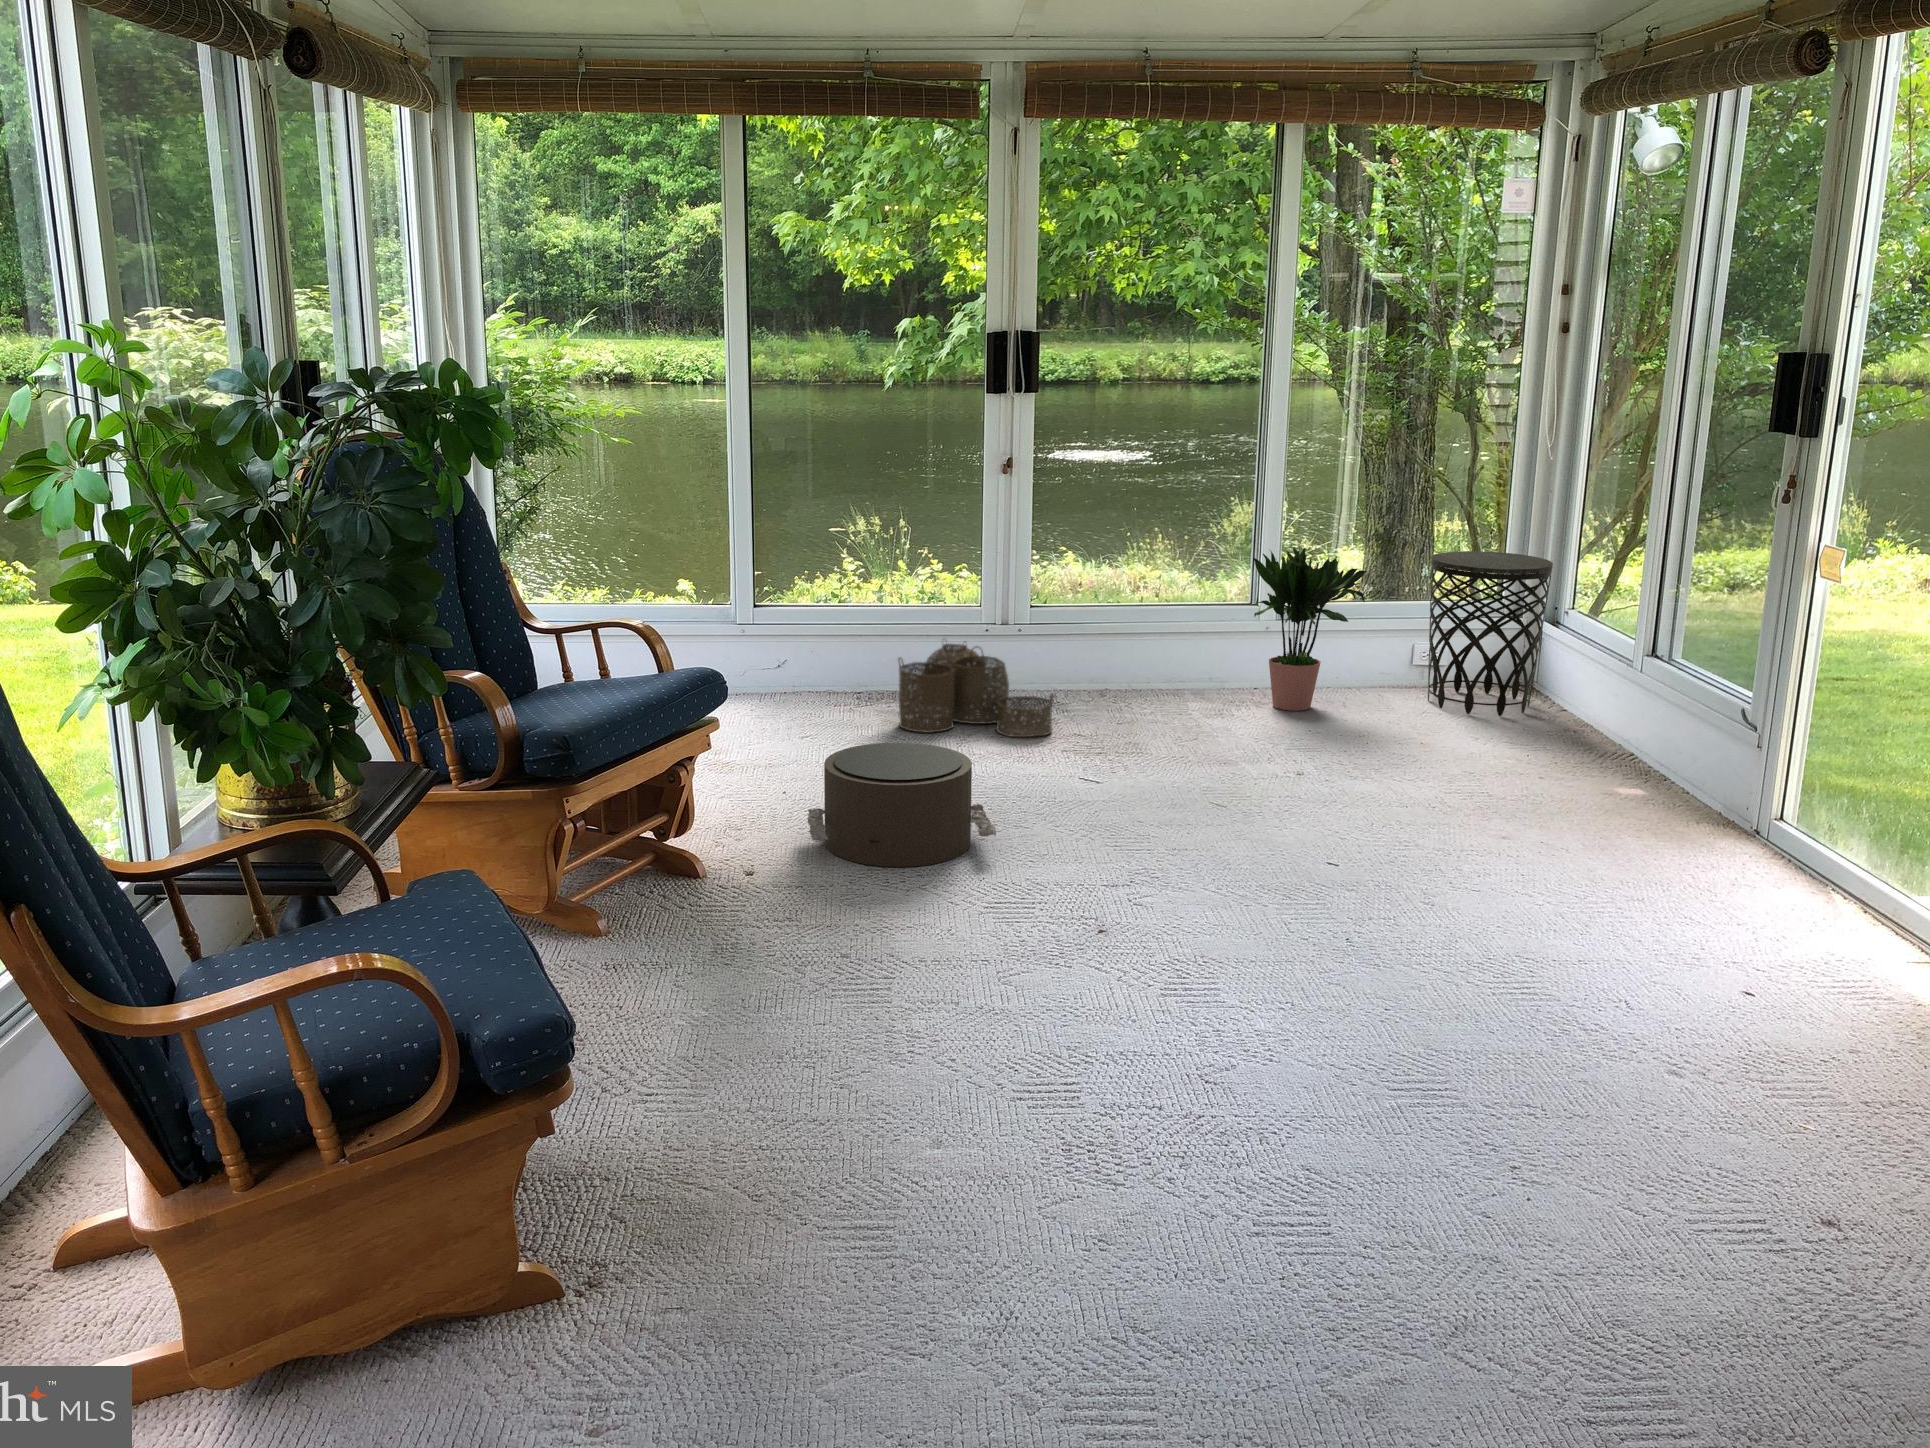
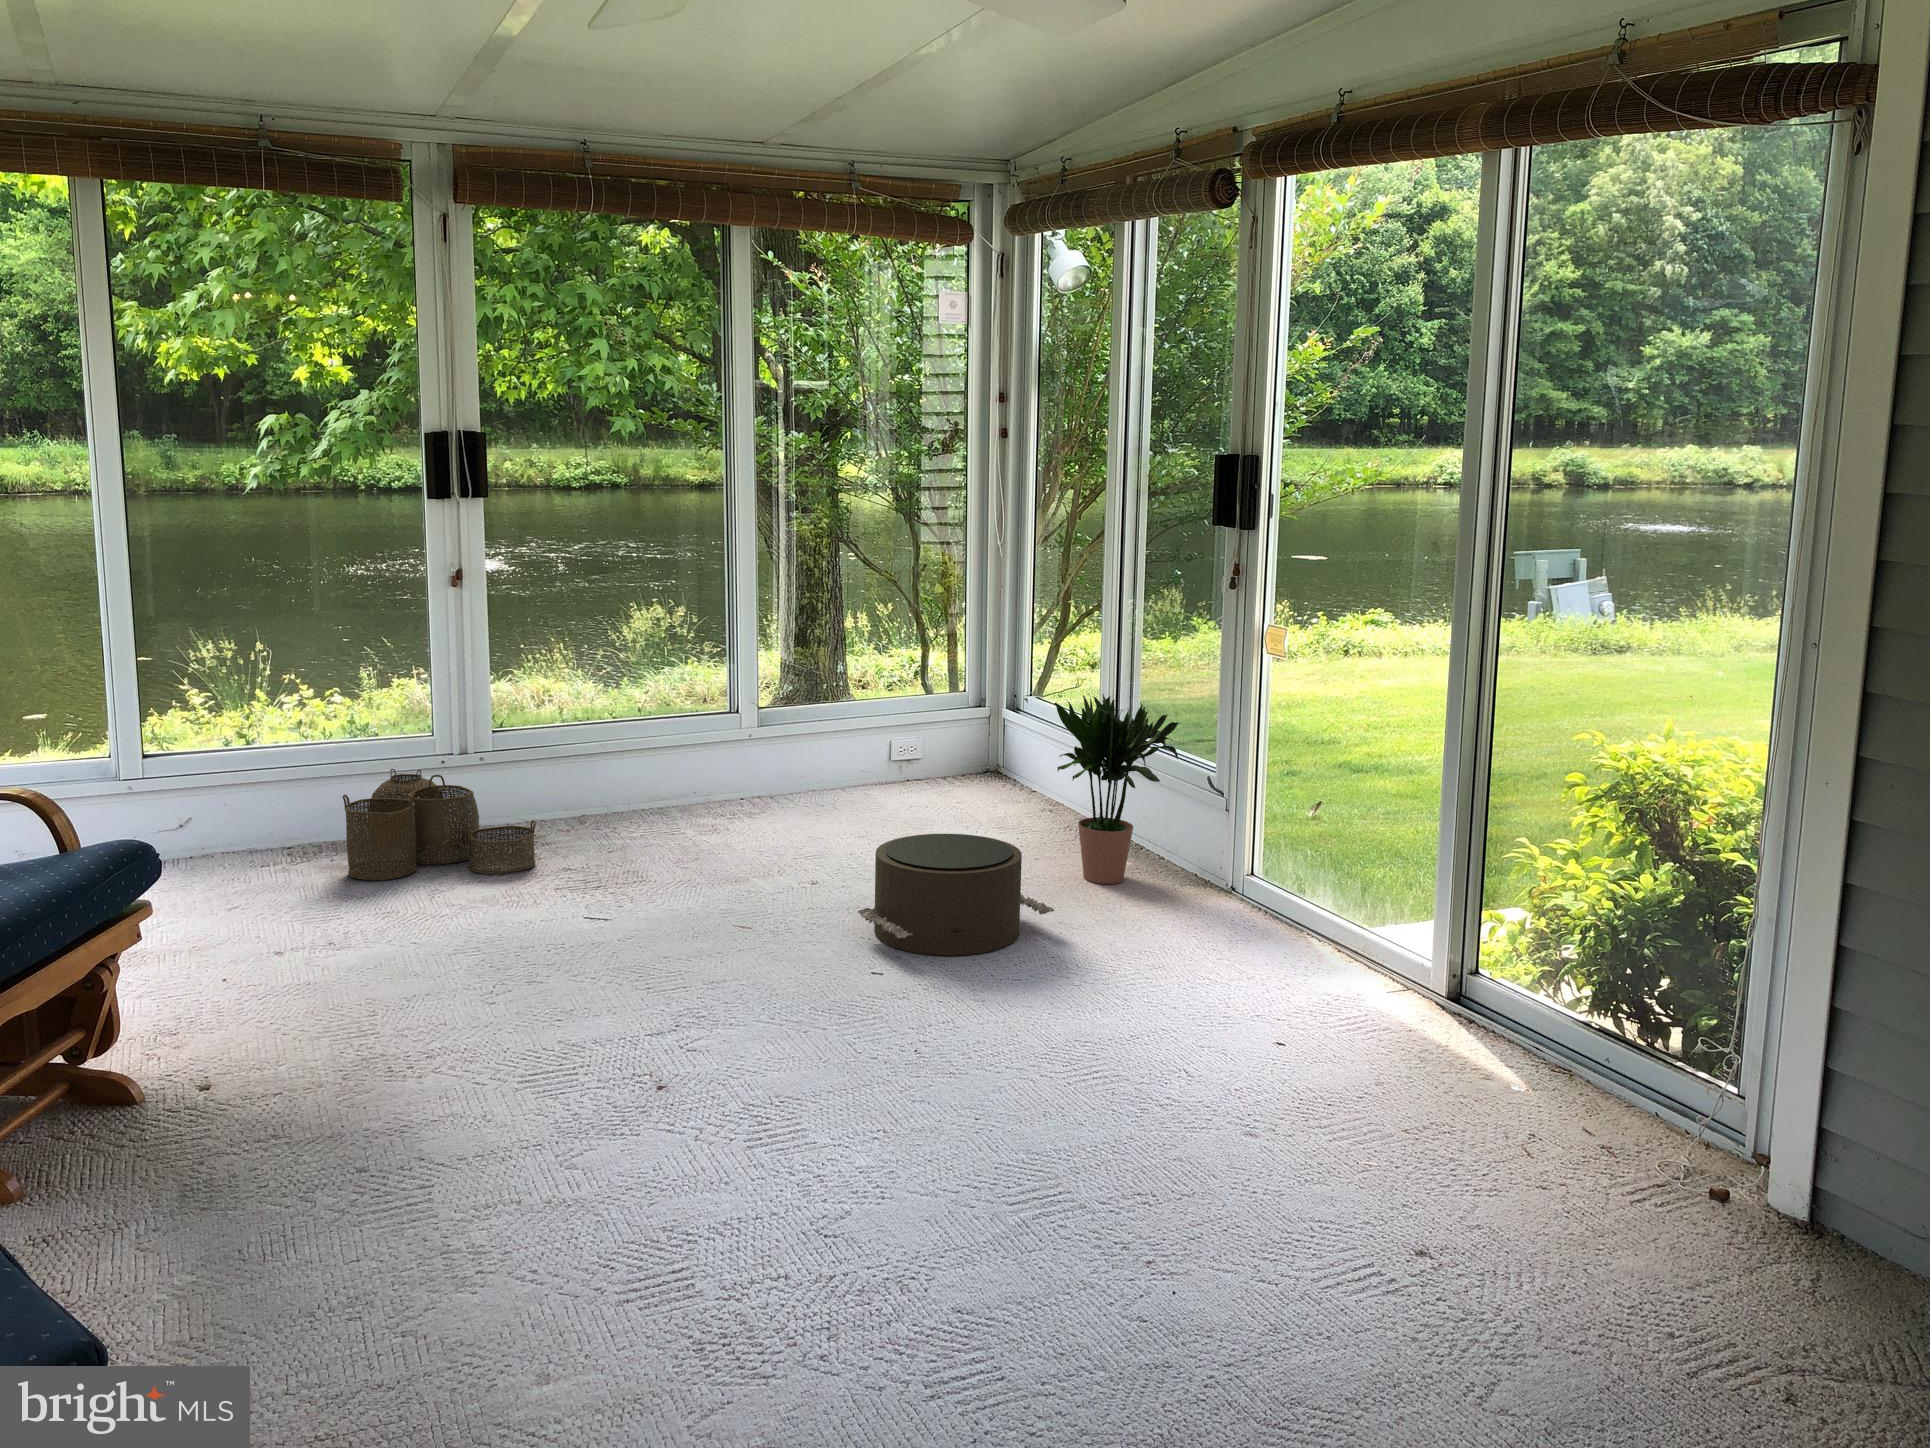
potted plant: present [1253,547,1367,711] -> present [1054,694,1180,884]
side table: present [1428,551,1553,716] -> none [905,645,1015,804]
pouf: present [808,743,996,867] -> present [858,834,1054,956]

